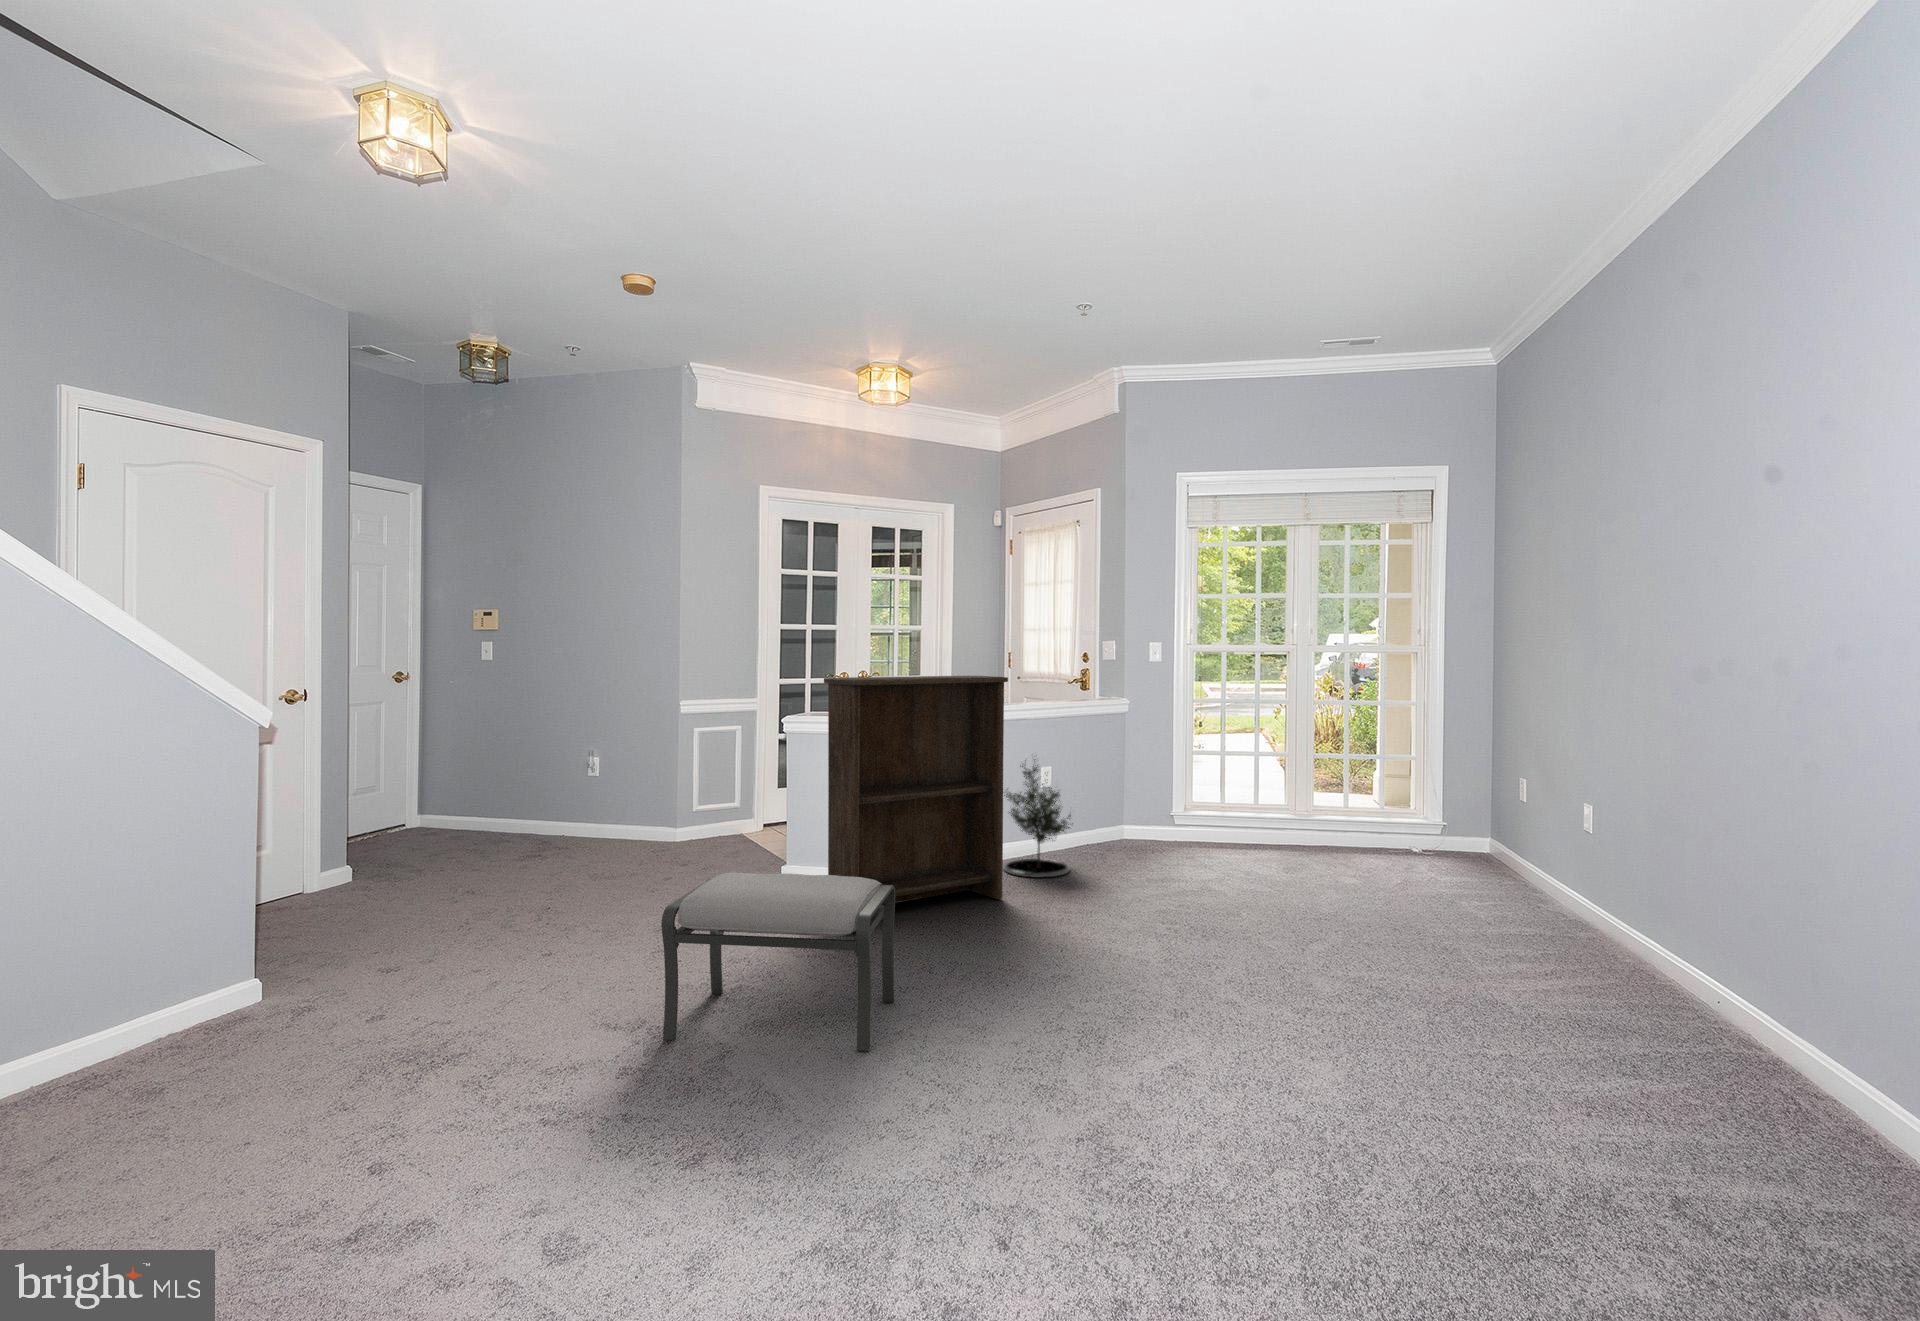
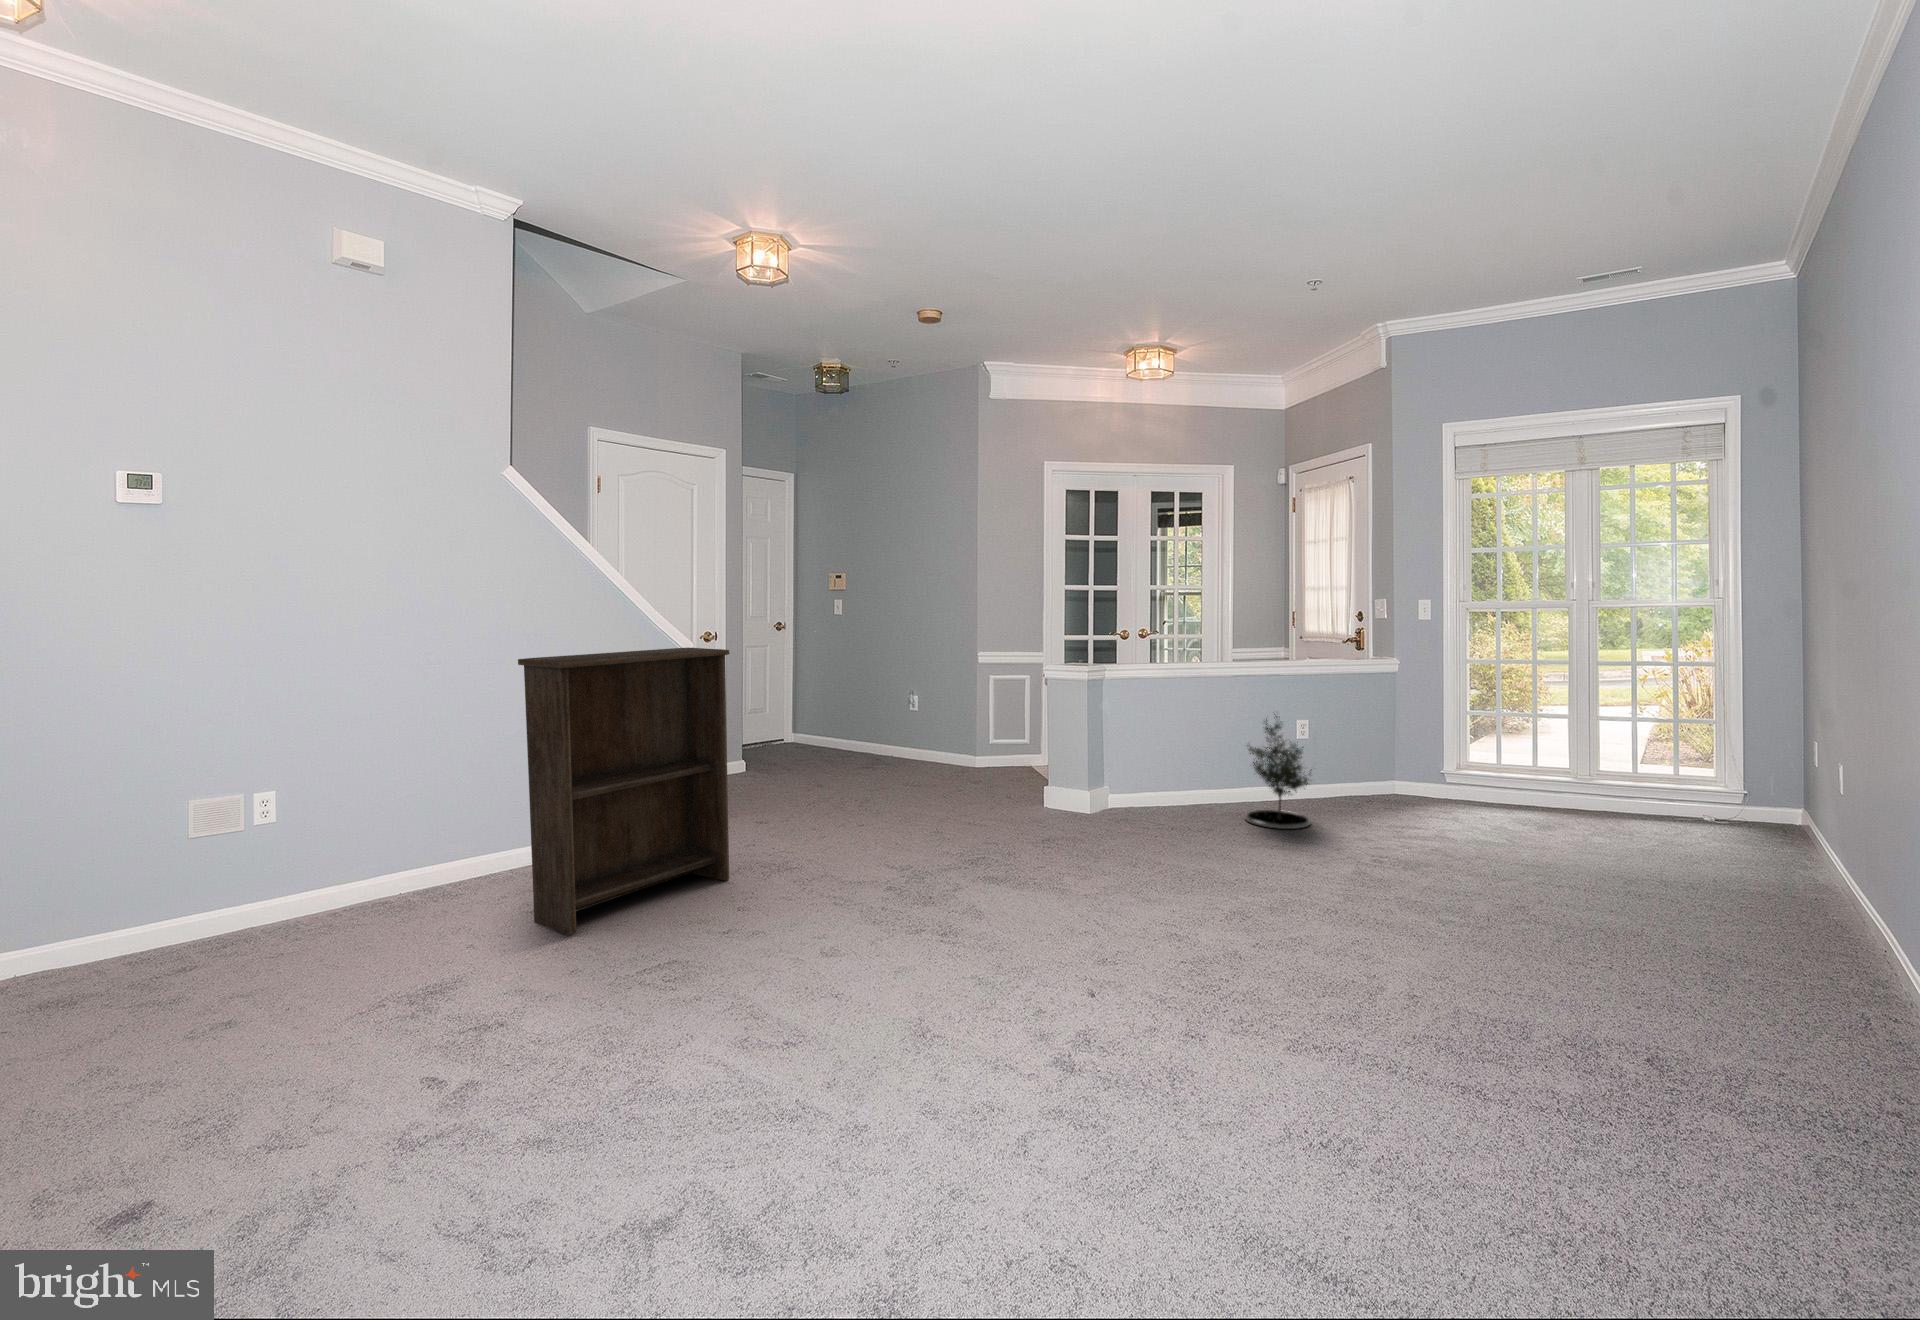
bookshelf: present [824,676,1008,902] -> present [518,648,729,935]
ottoman: present [661,873,895,1051] -> none [888,799,1083,956]

